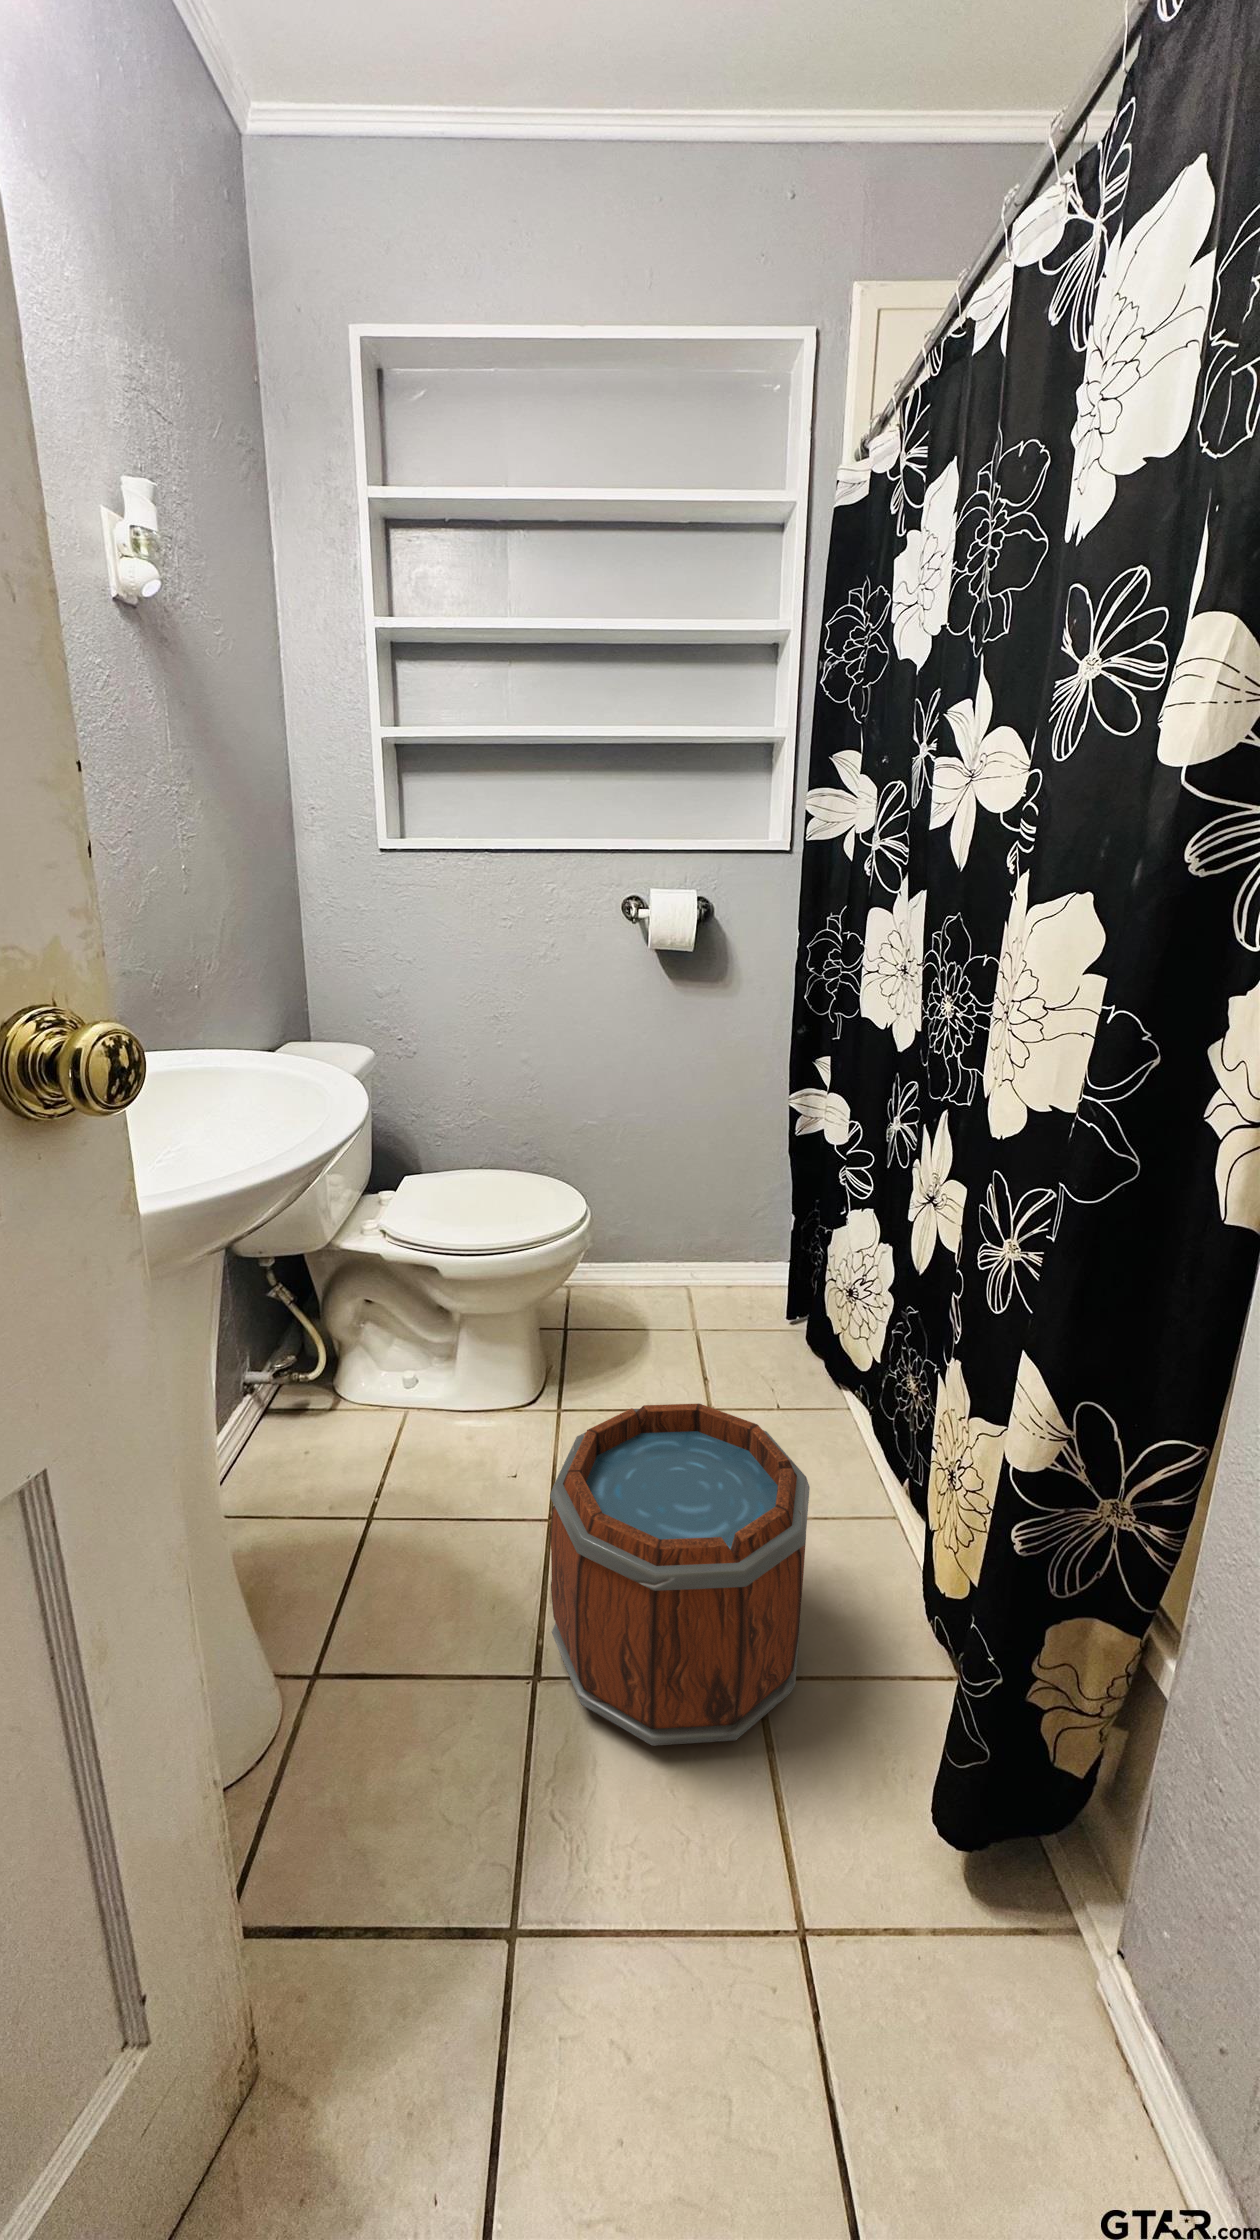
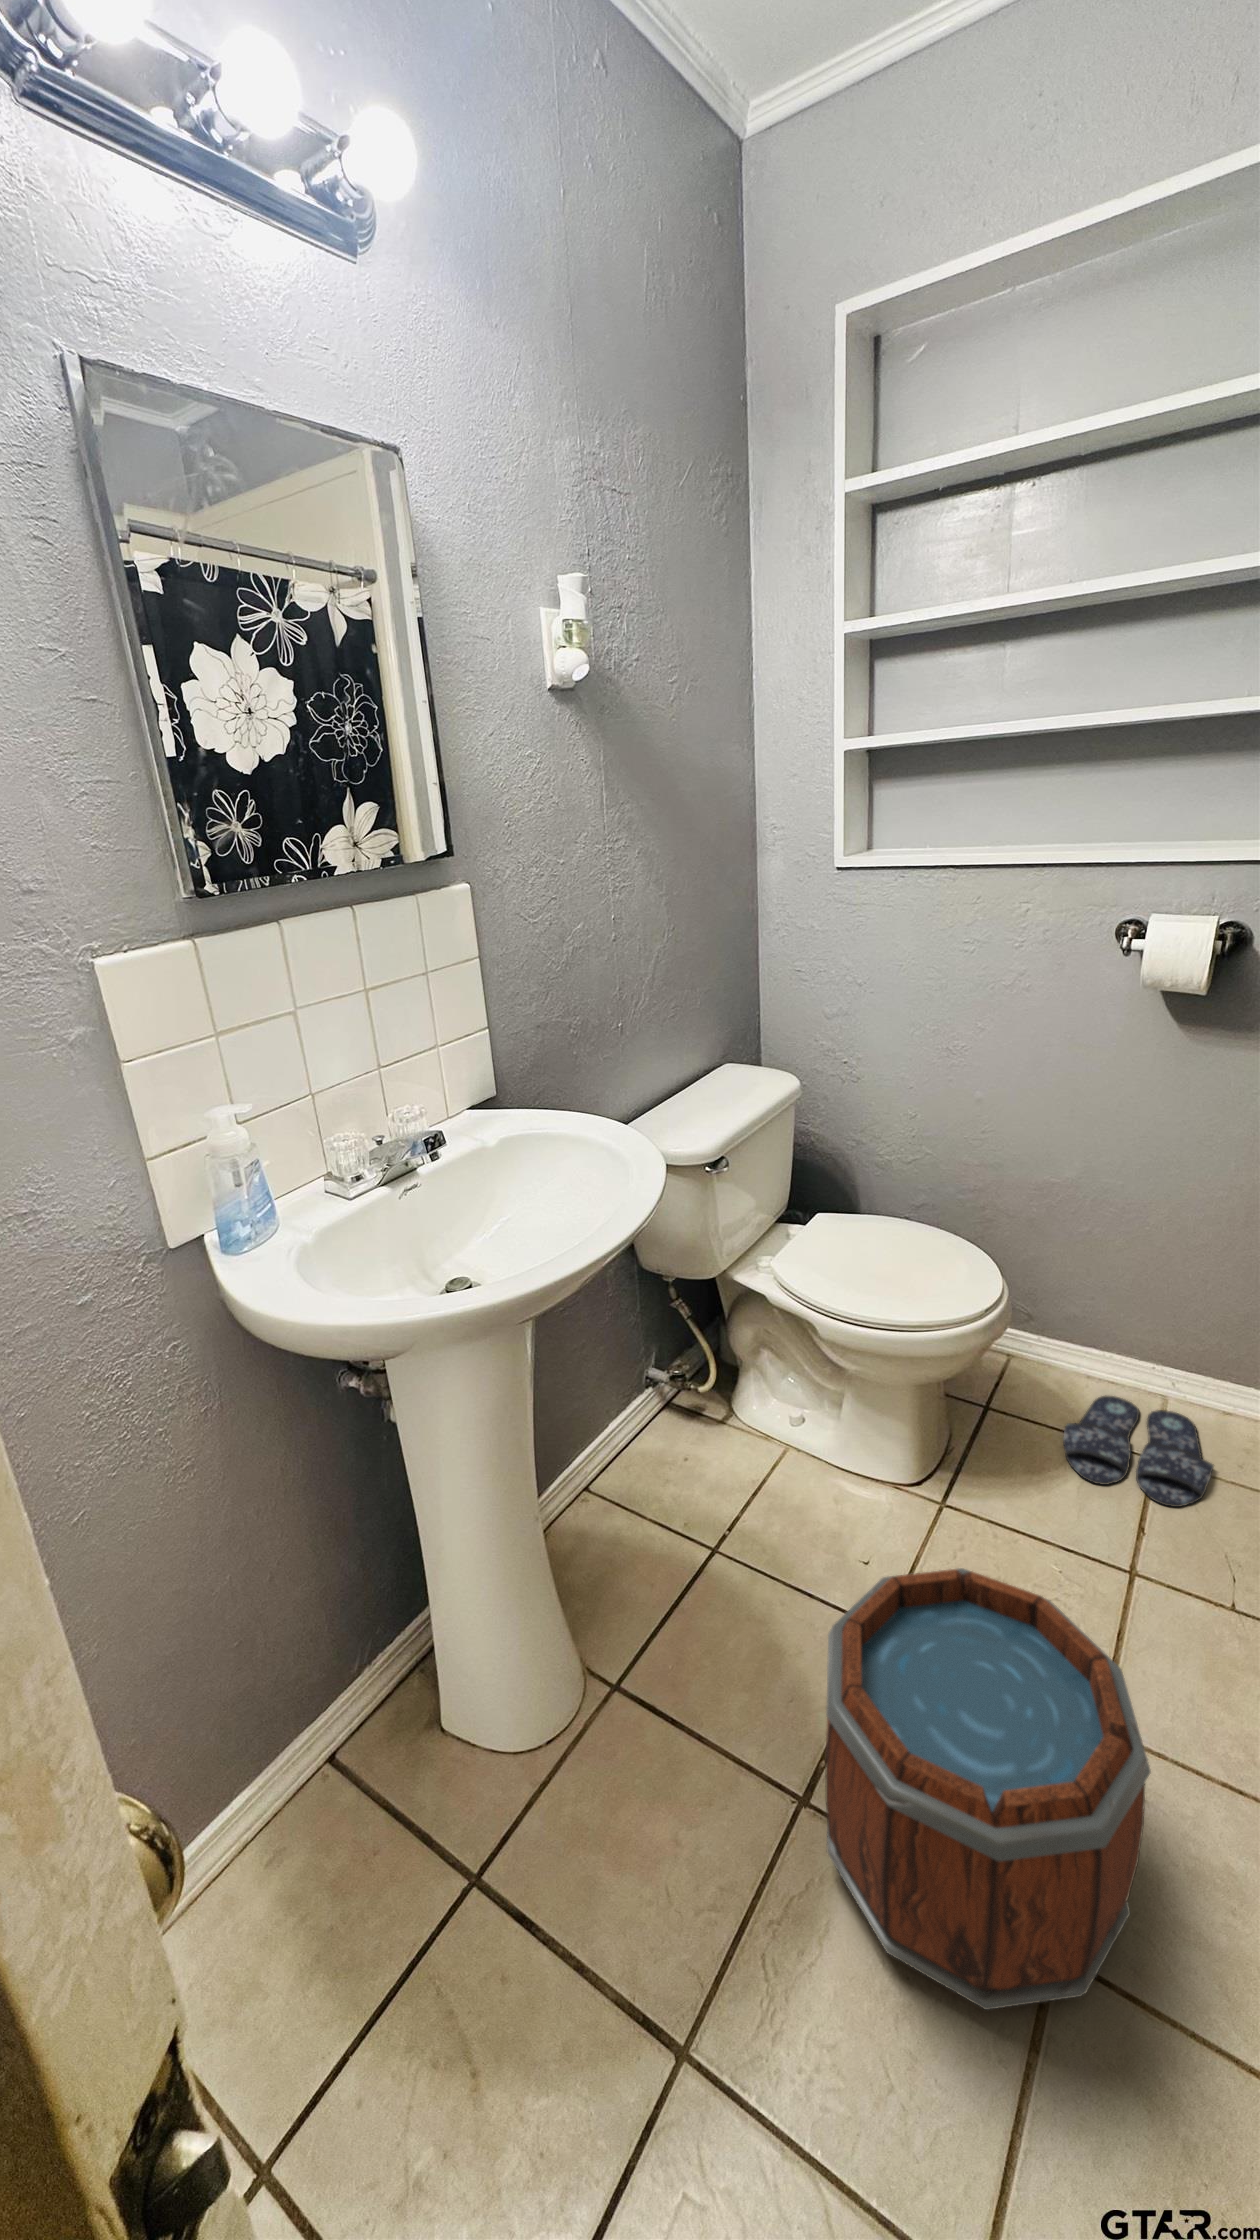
slippers: none [629,1295,736,1358] -> present [1063,1396,1214,1507]

